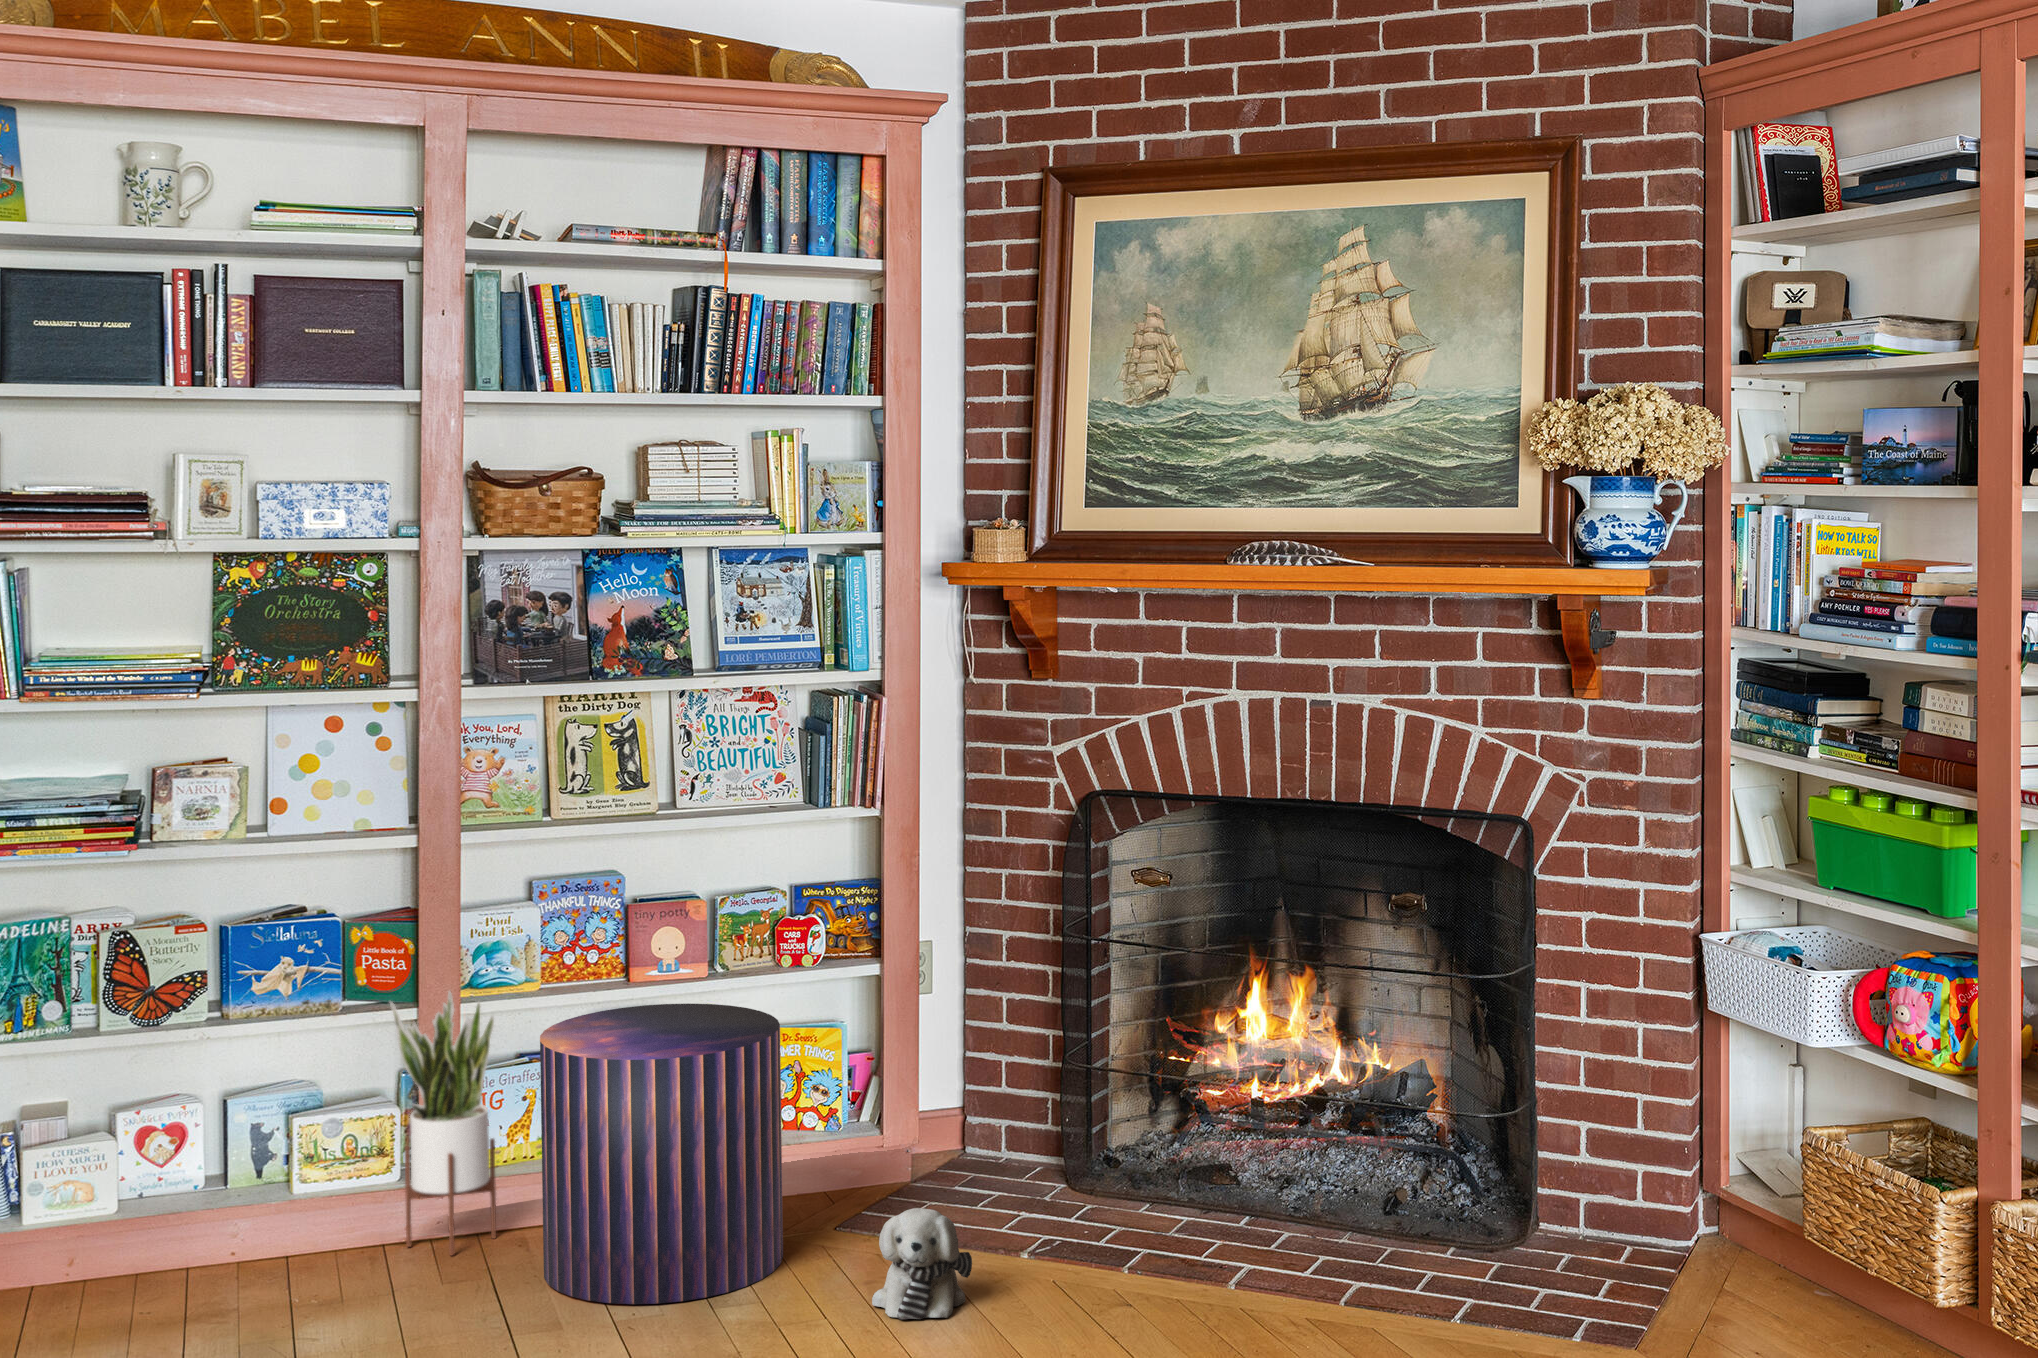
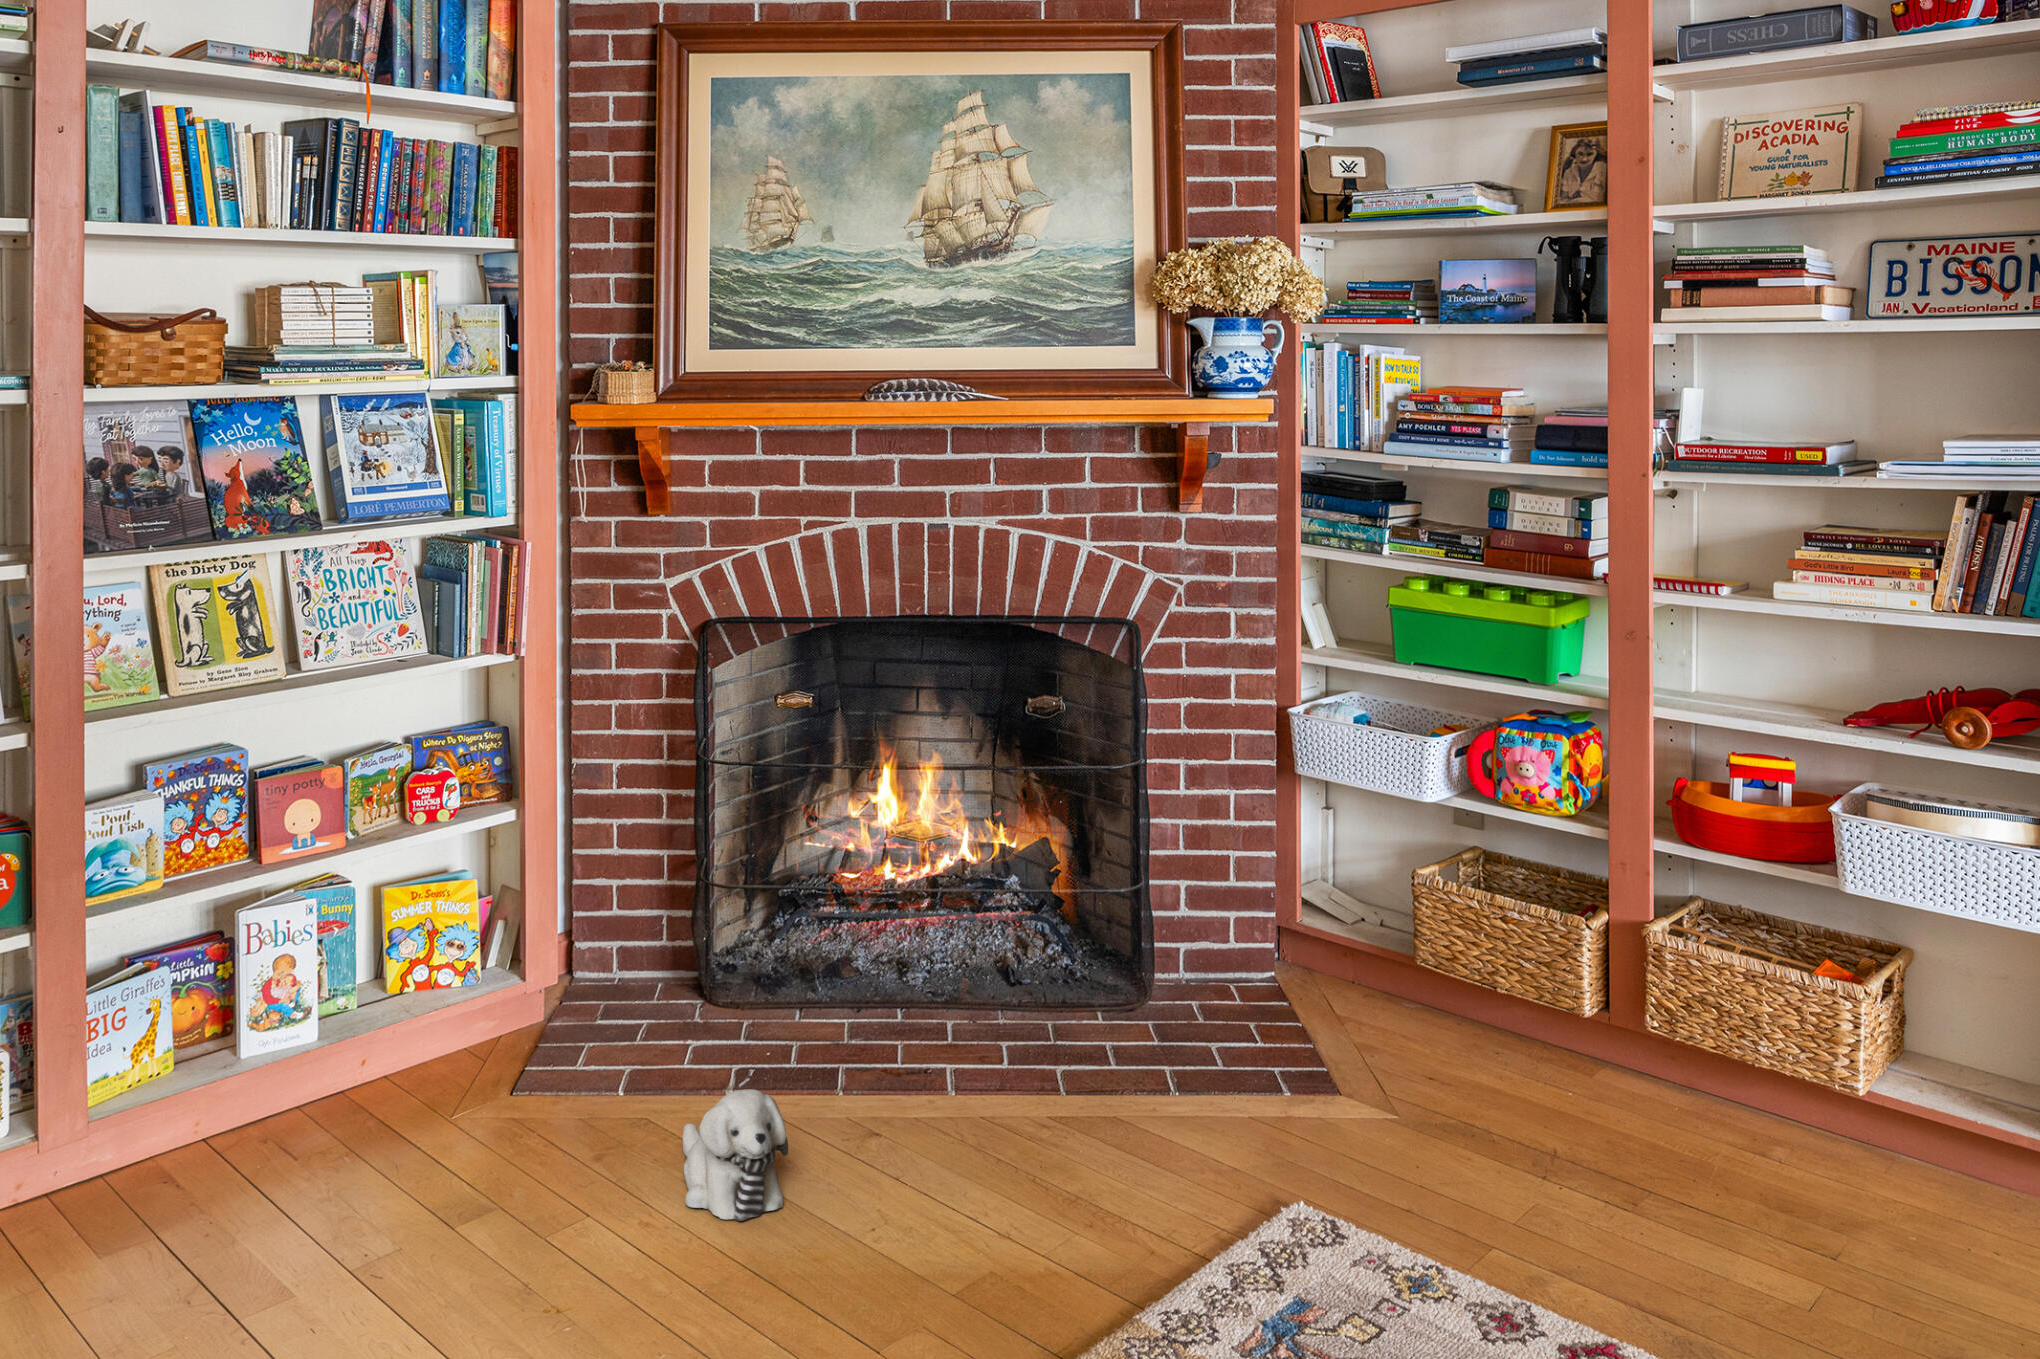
potted plant: present [390,991,496,1255] -> none [46,913,154,1238]
pouf: present [540,1003,783,1304] -> none [255,884,528,1274]

